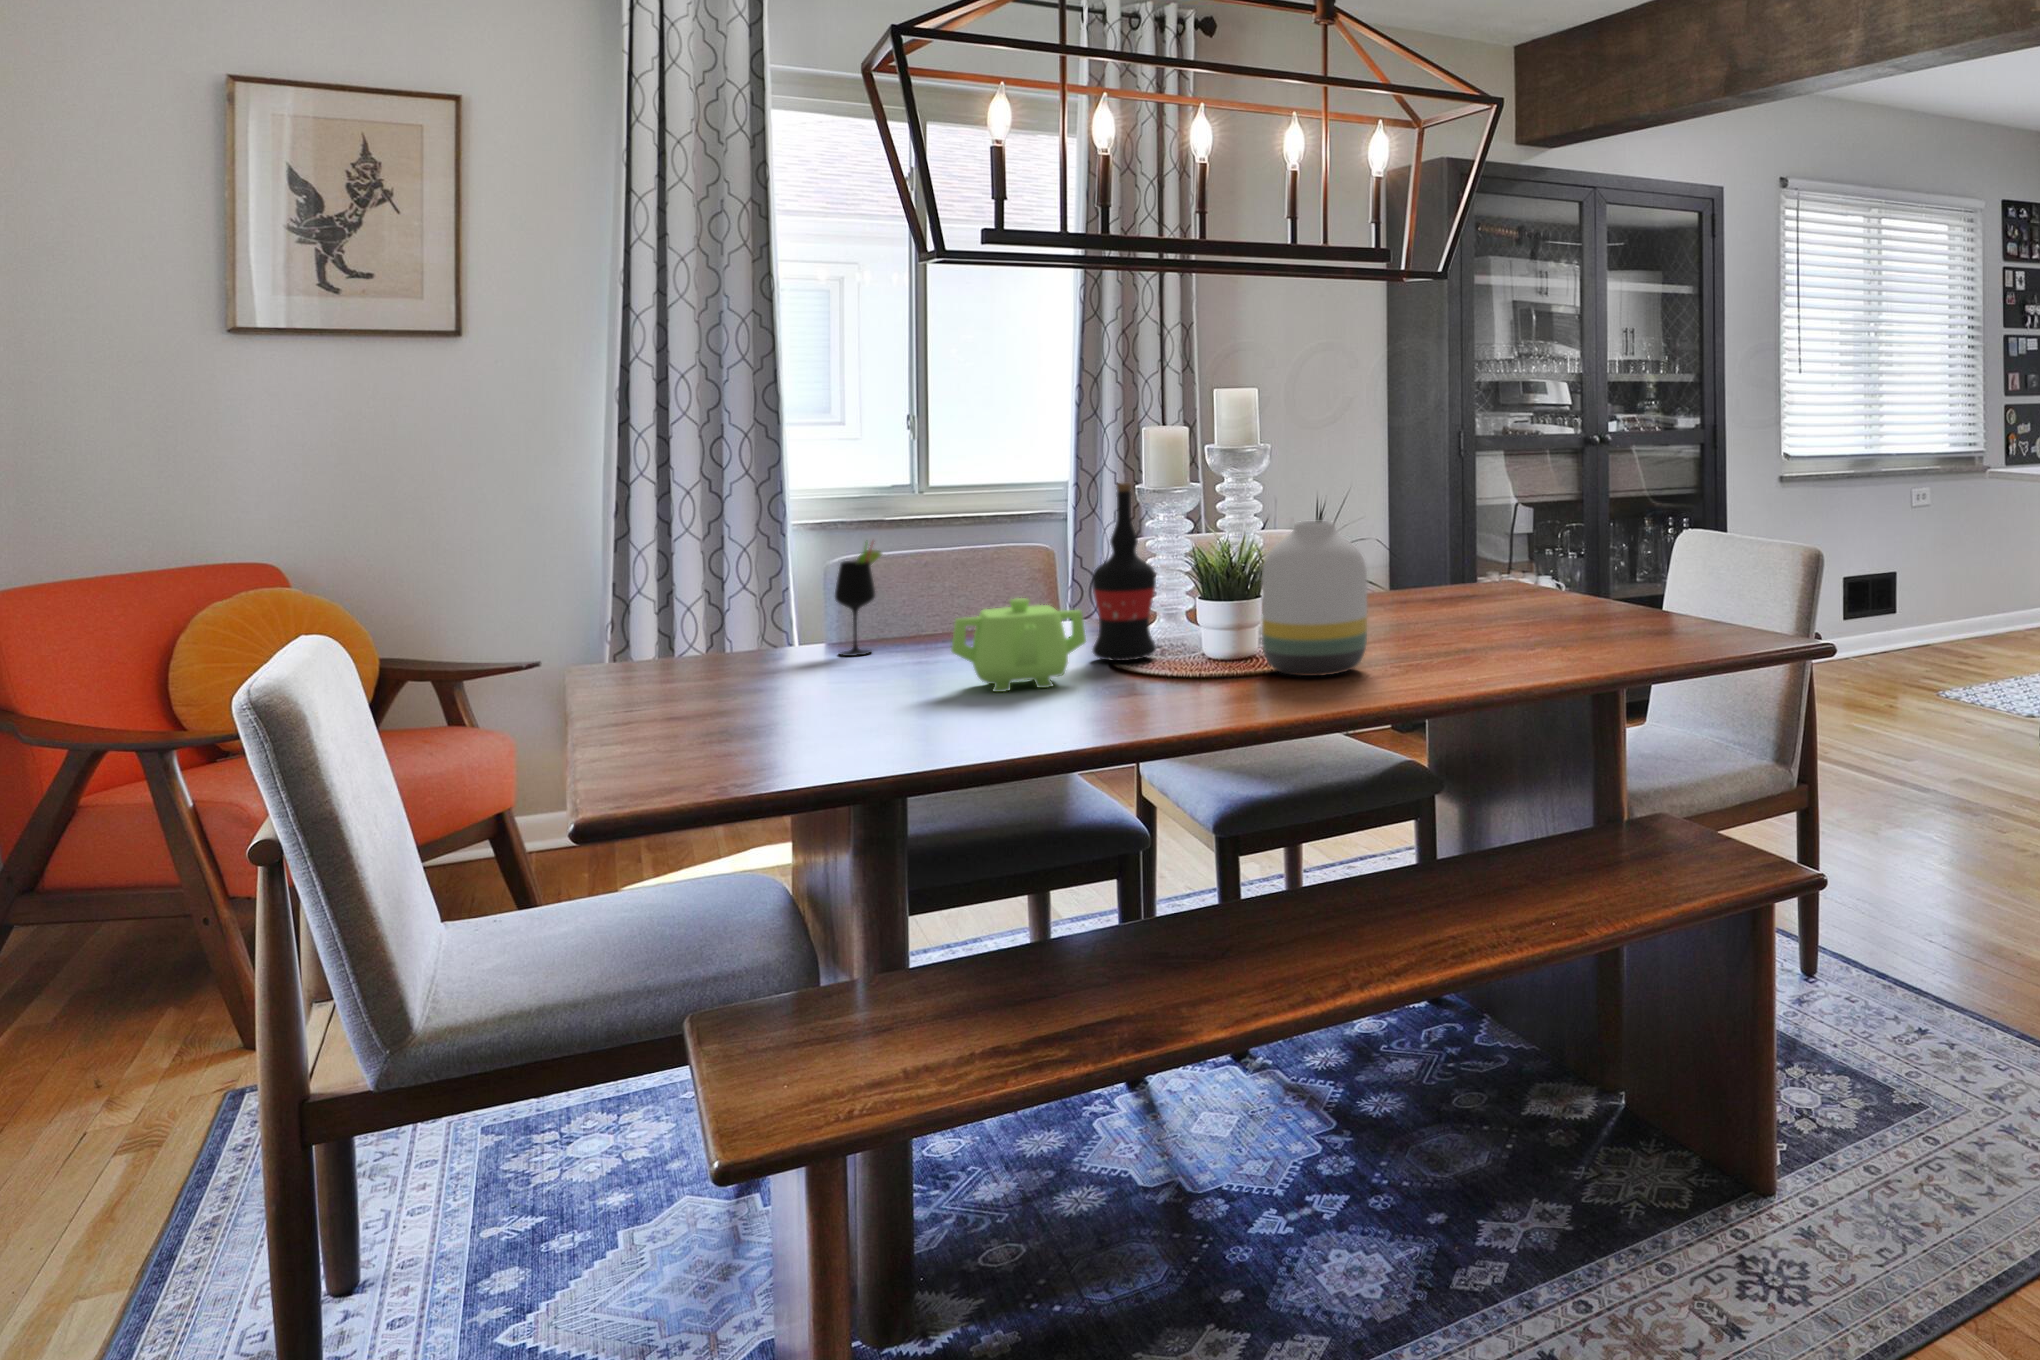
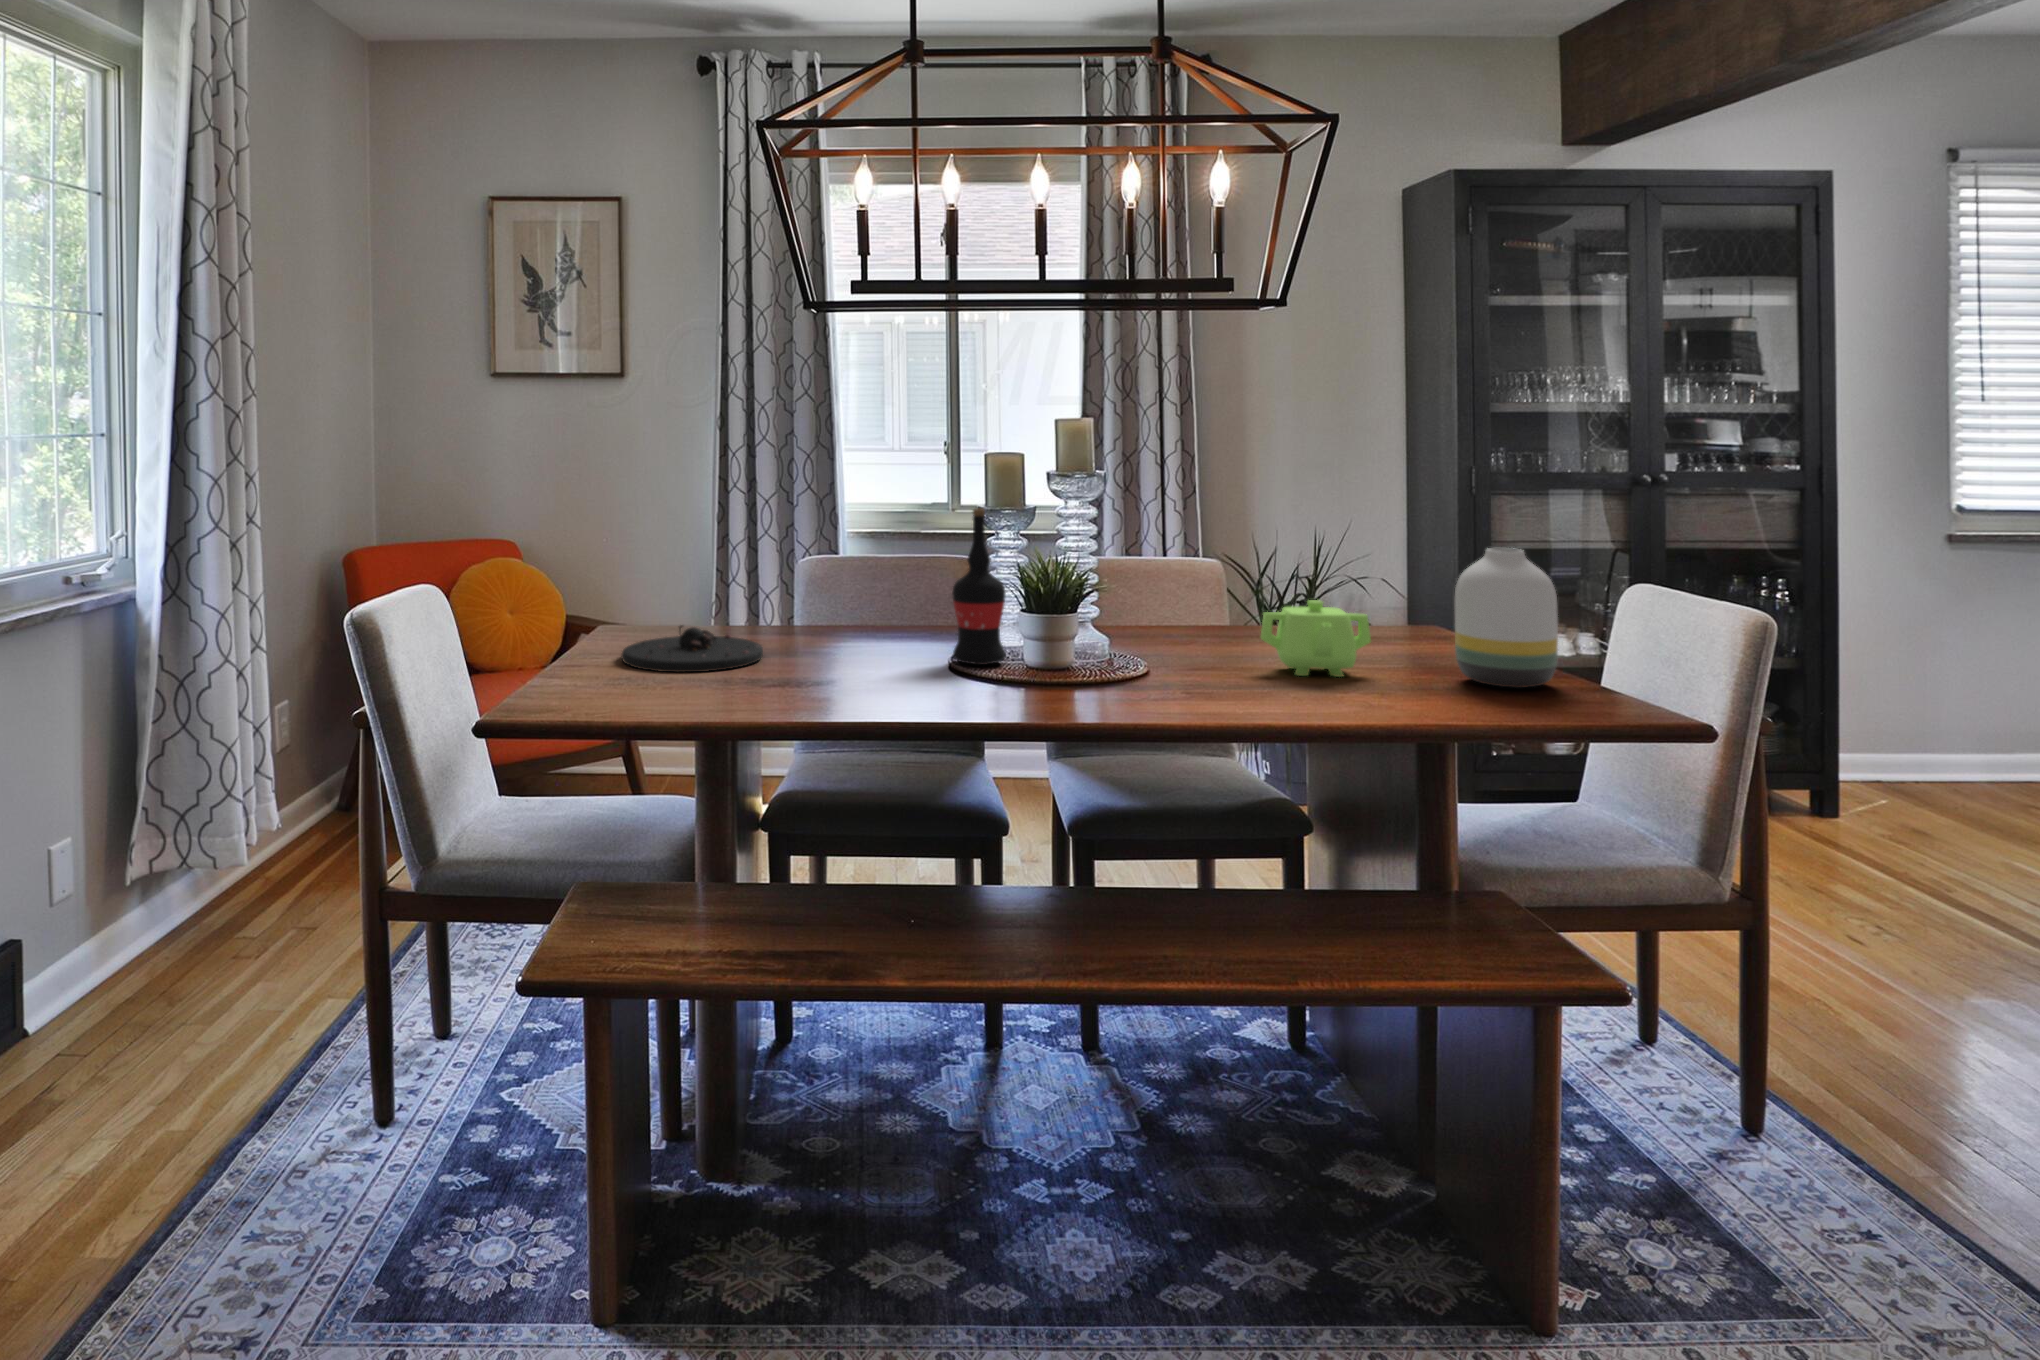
vase: present [1261,521,1367,676] -> present [1455,548,1558,688]
wine glass: present [835,542,882,656] -> none [783,544,819,636]
teapot: present [951,598,1086,692] -> present [1261,600,1371,677]
plate: none [647,652,852,713] -> present [621,626,763,672]

